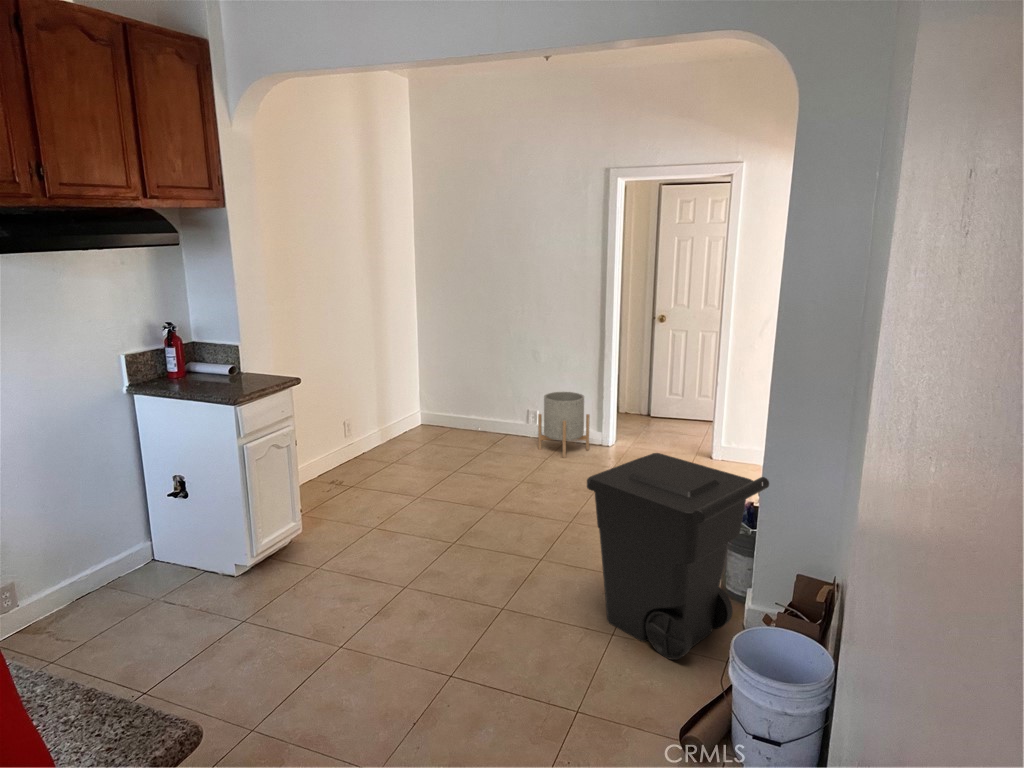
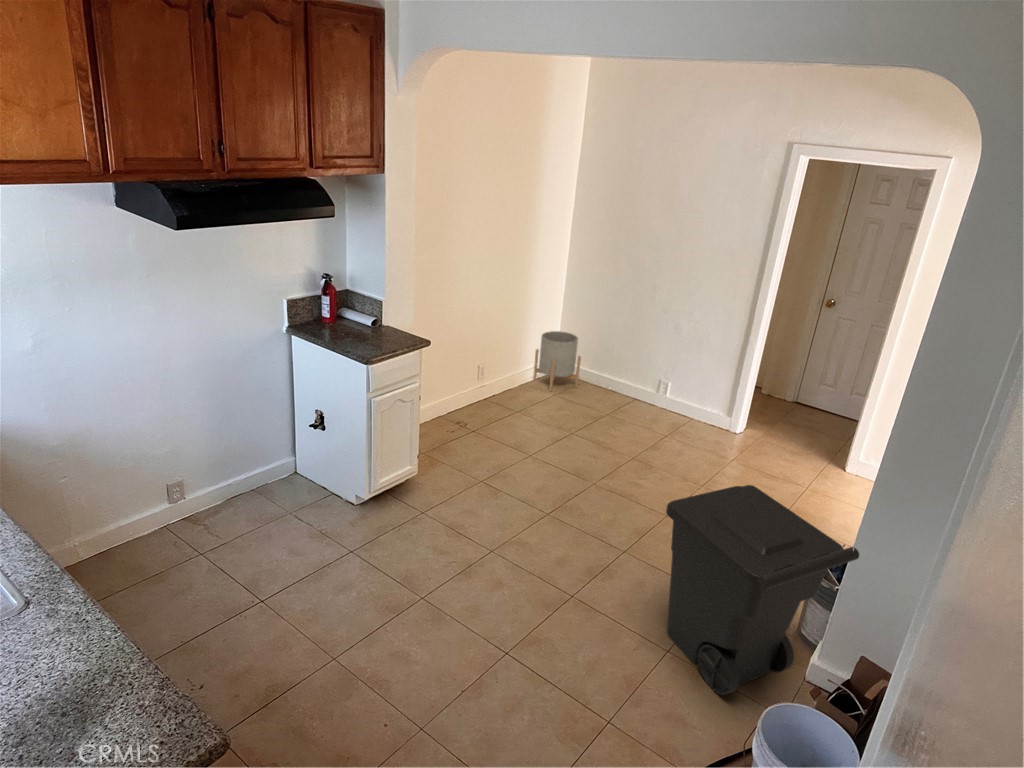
planter: present [538,392,590,458] -> present [533,331,581,392]

